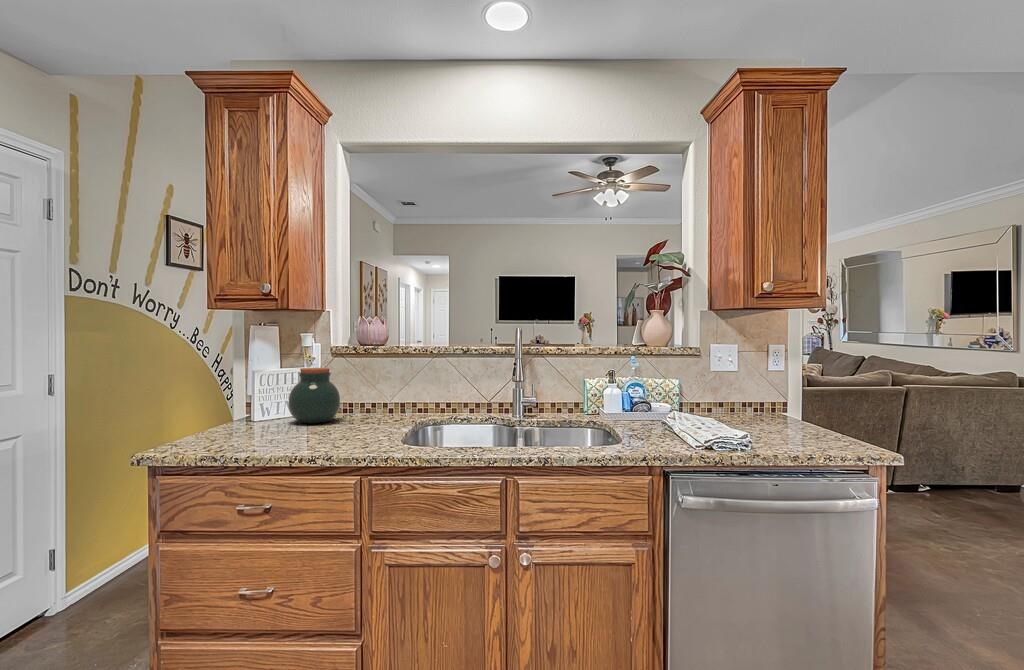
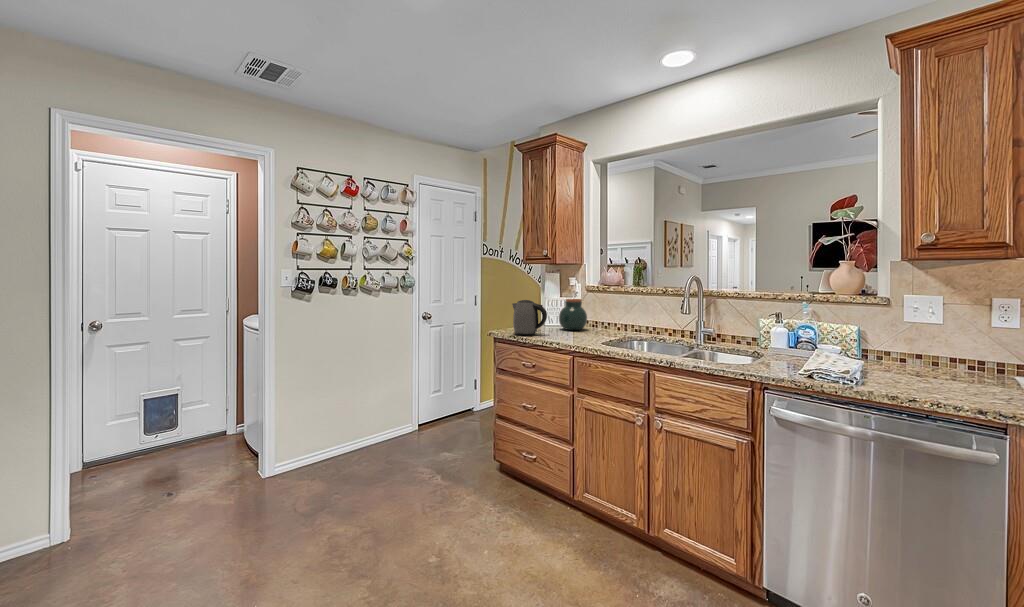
kettle: none [208,375,284,445] -> present [512,300,547,336]

